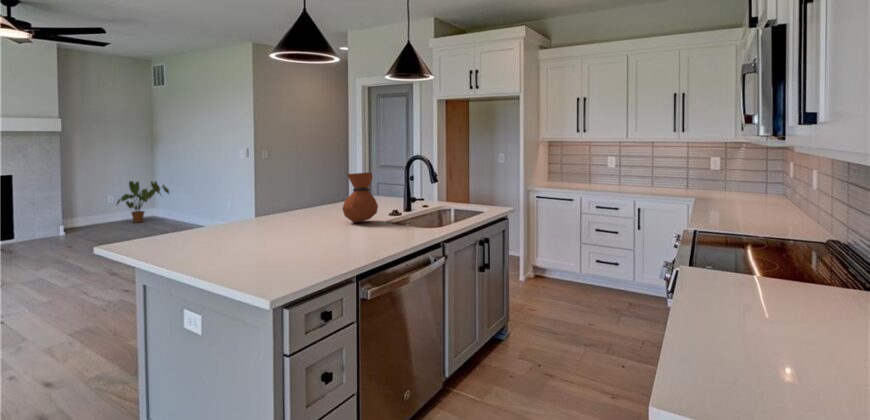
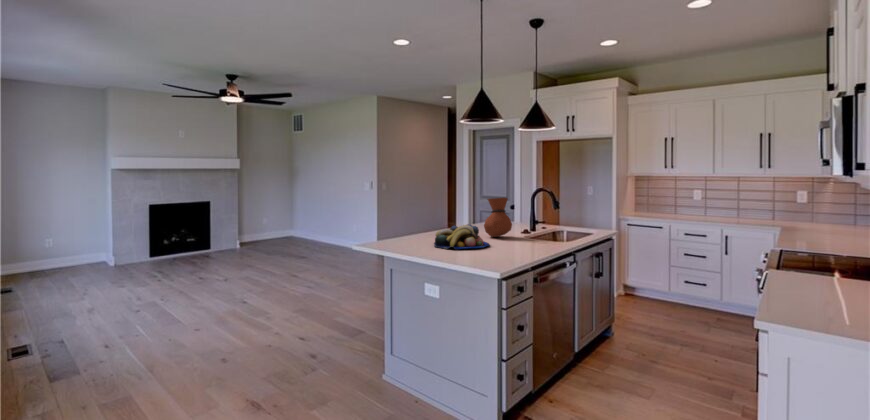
house plant: present [117,181,169,222] -> none [273,207,311,239]
fruit bowl: none [265,208,341,243] -> present [434,224,490,249]

